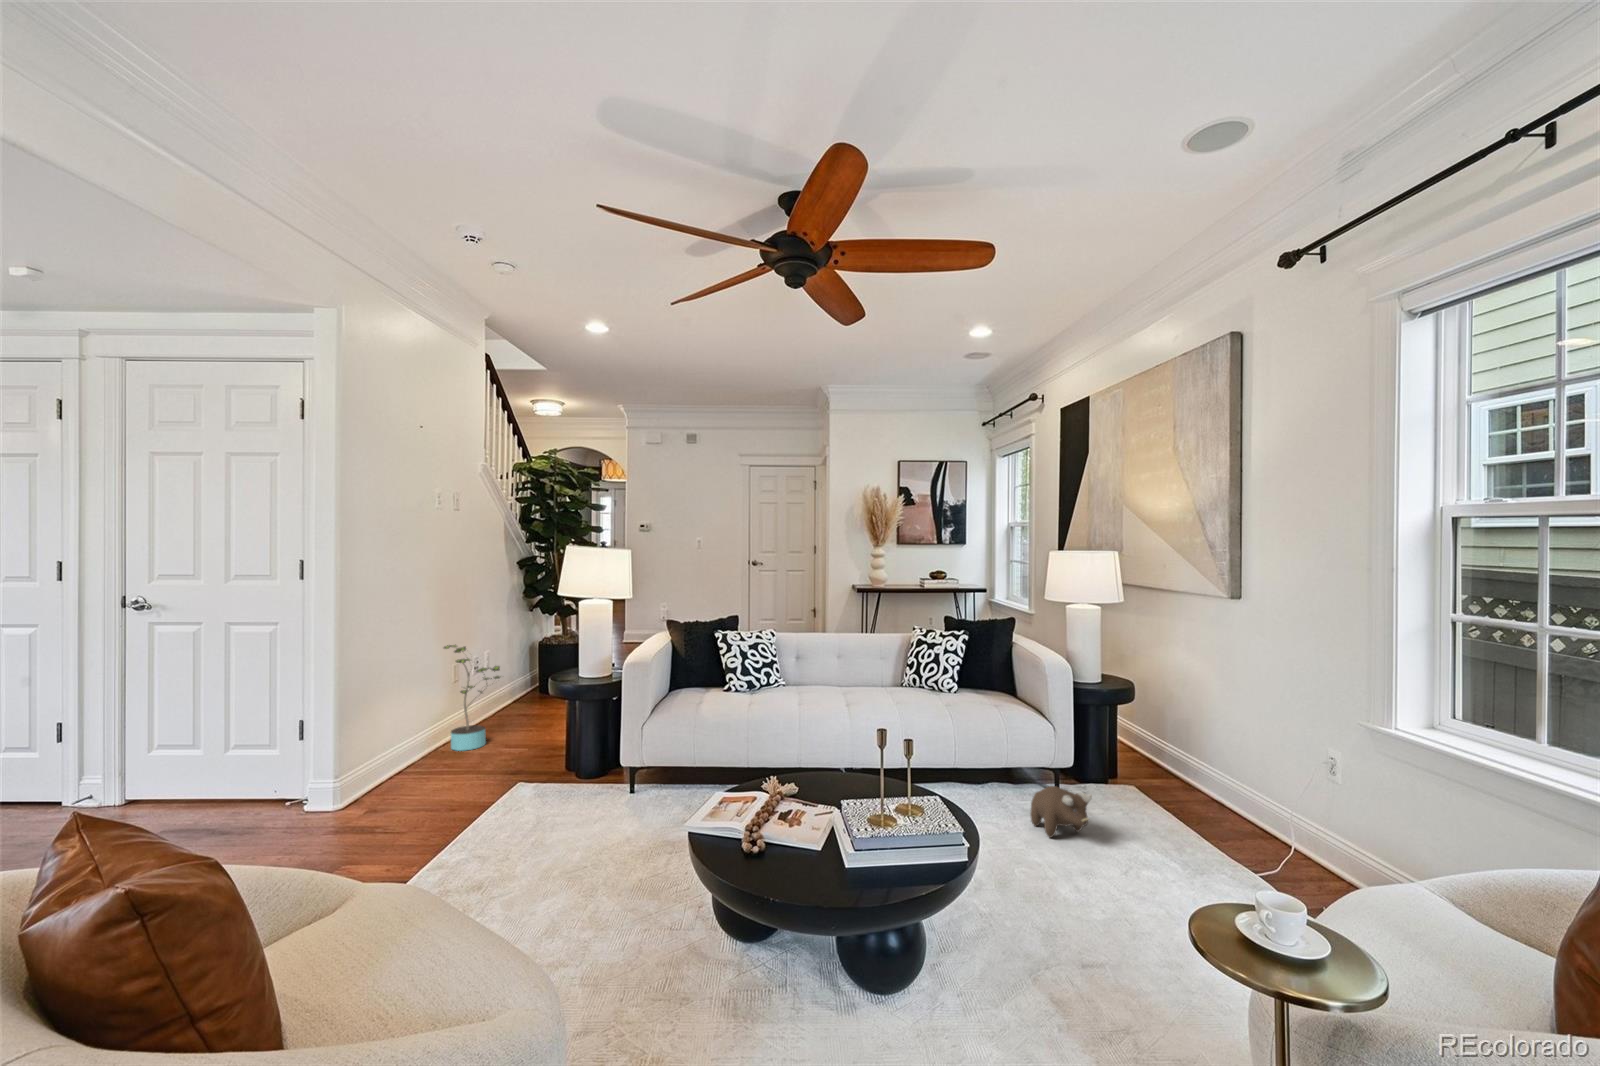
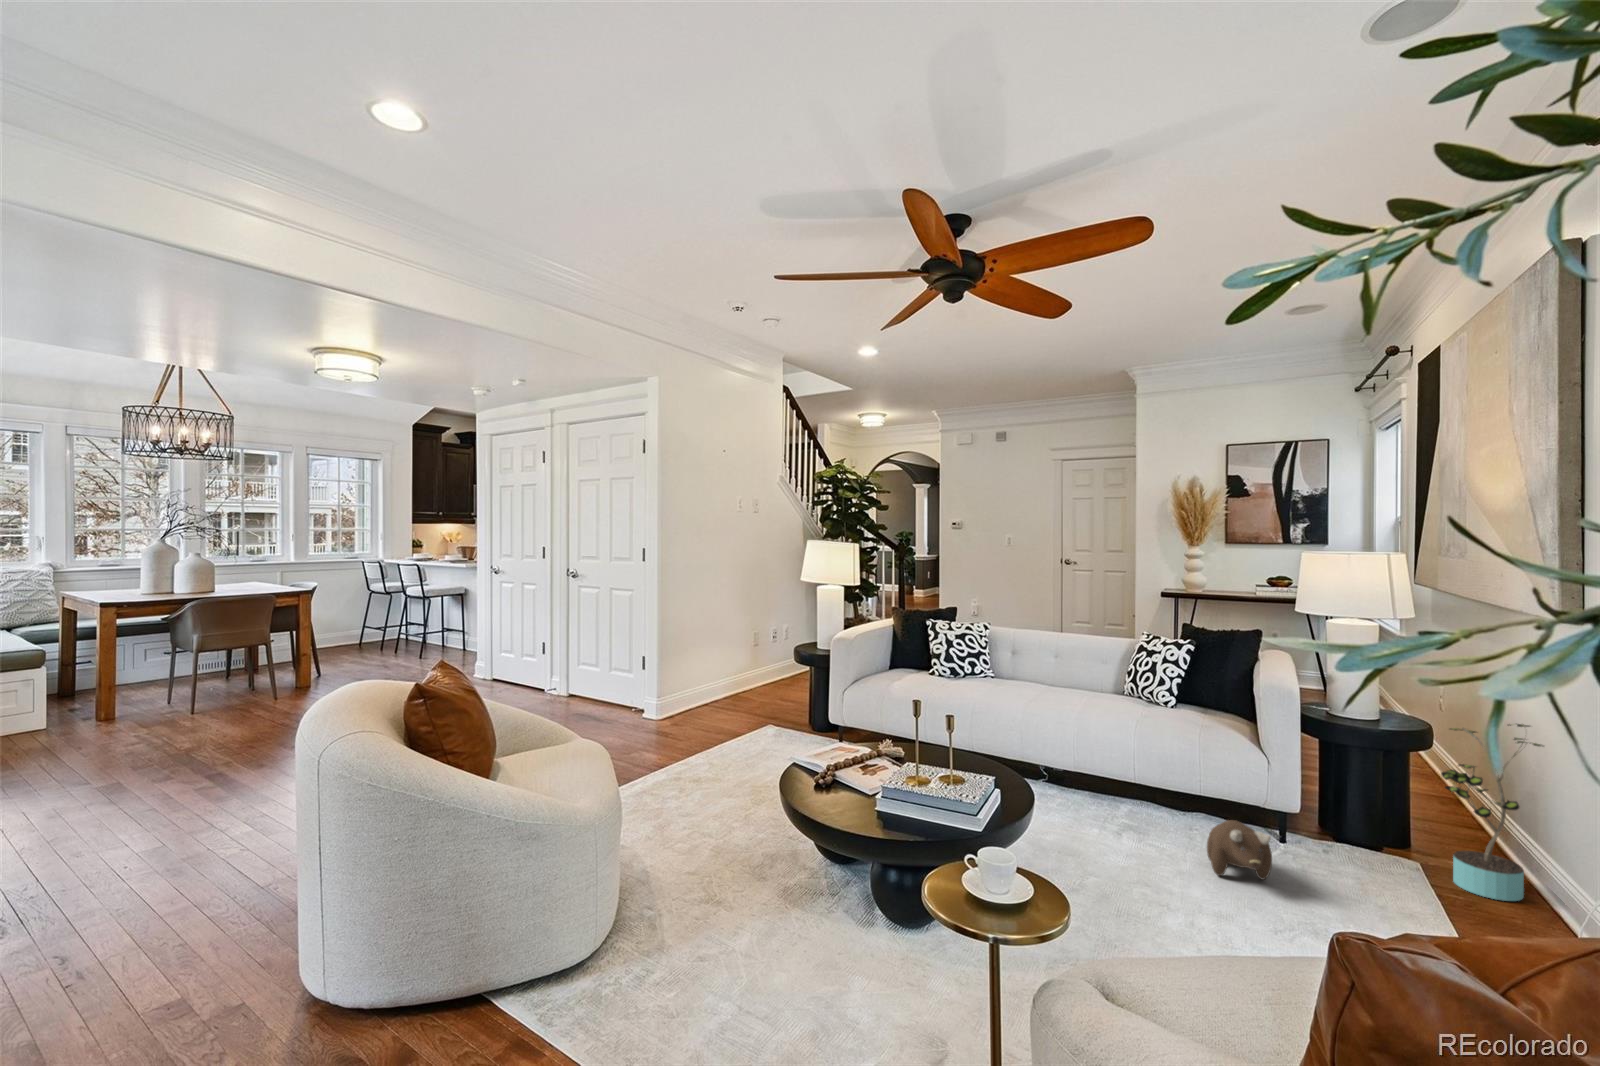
potted plant: present [444,645,500,751] -> present [1441,724,1542,901]

